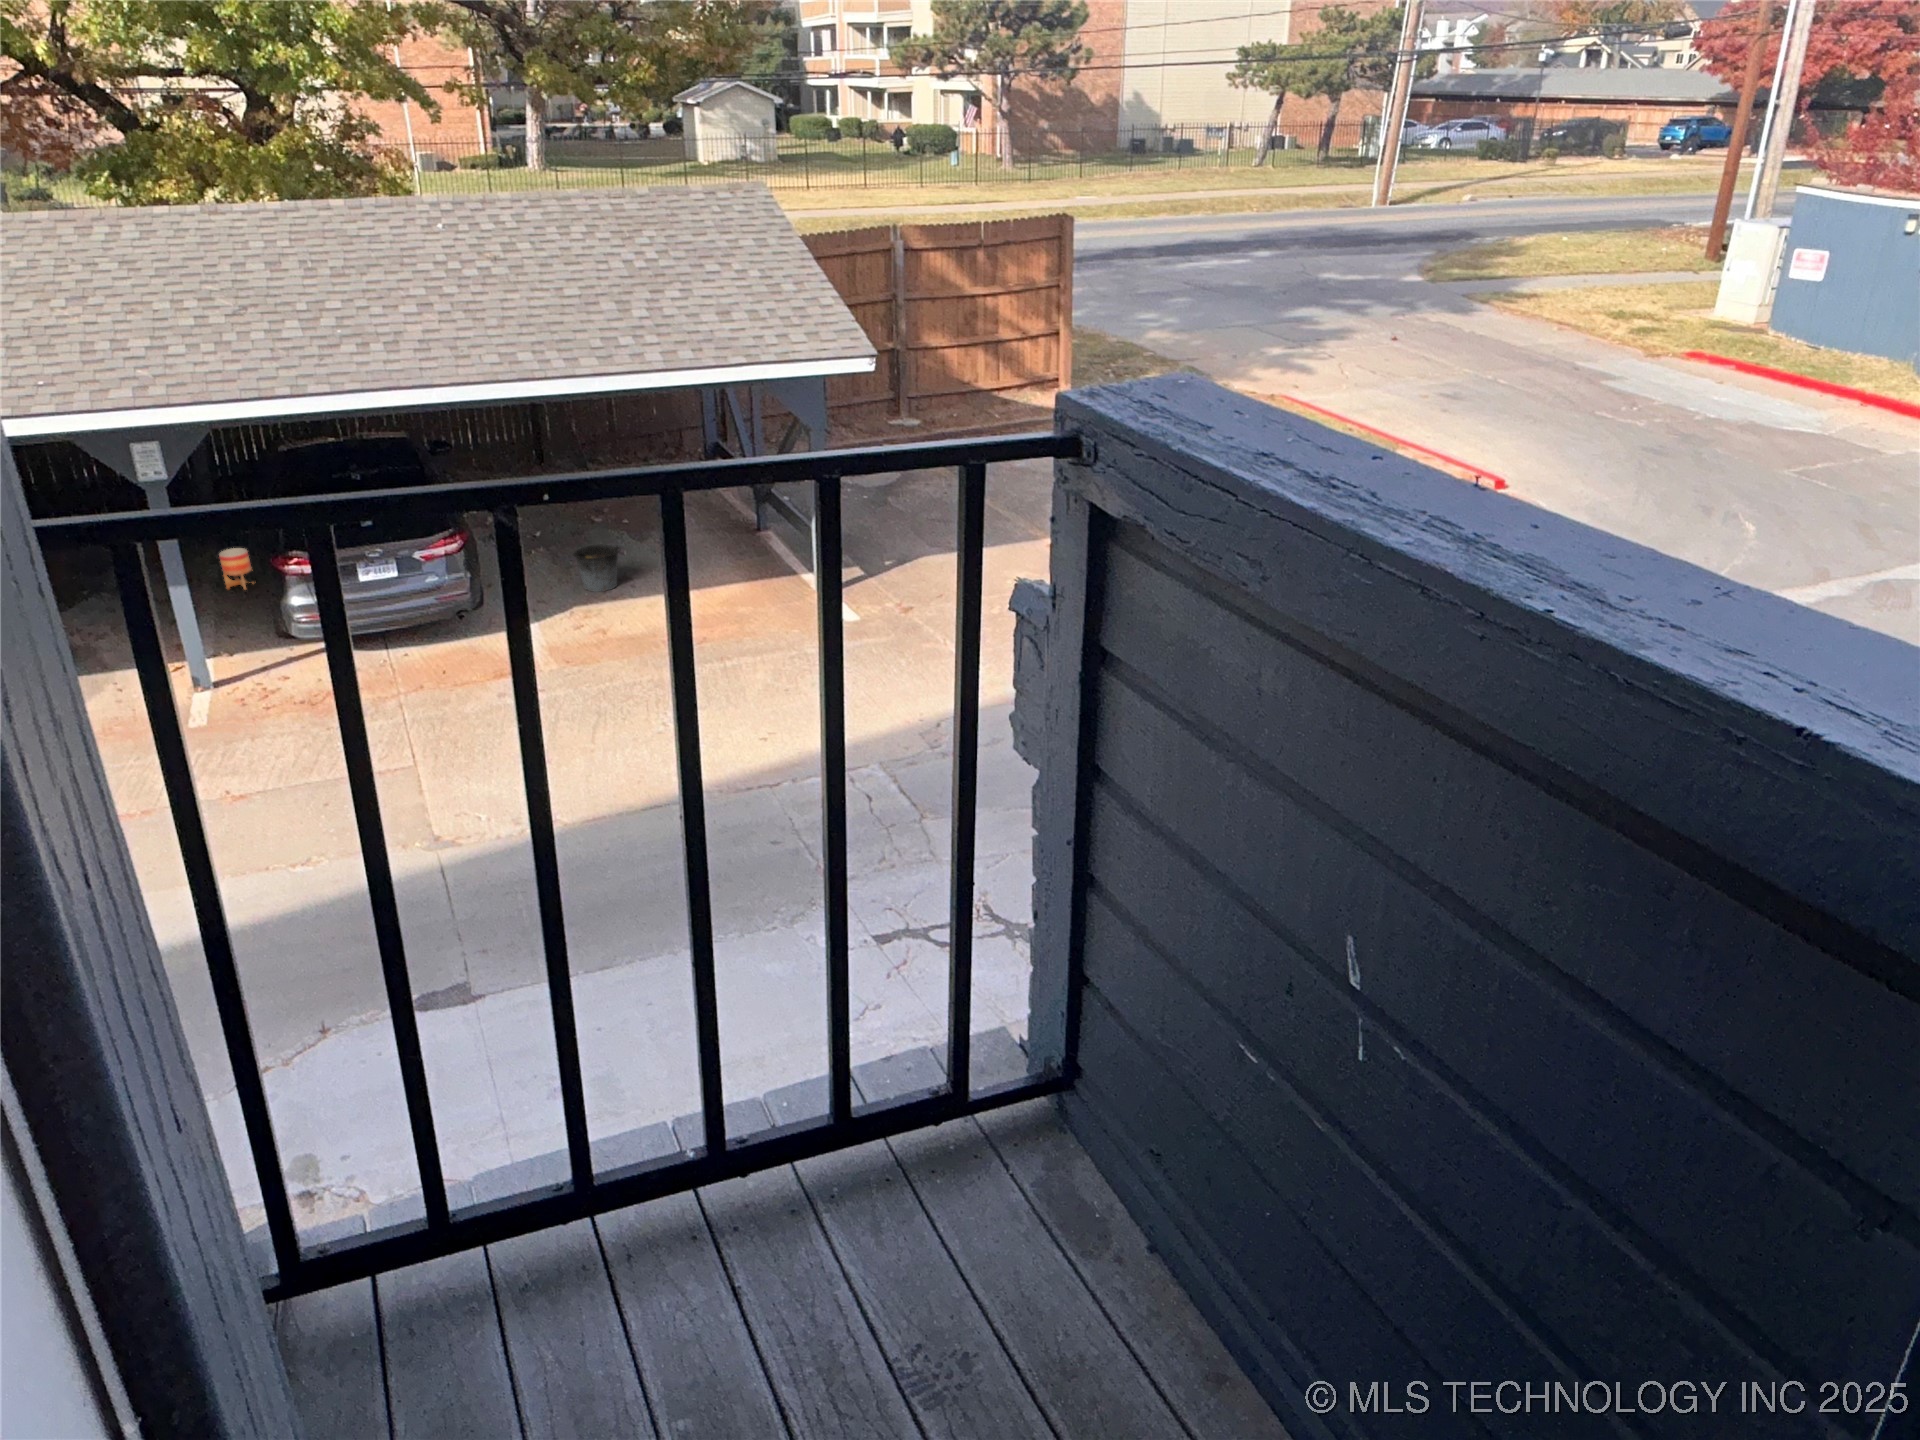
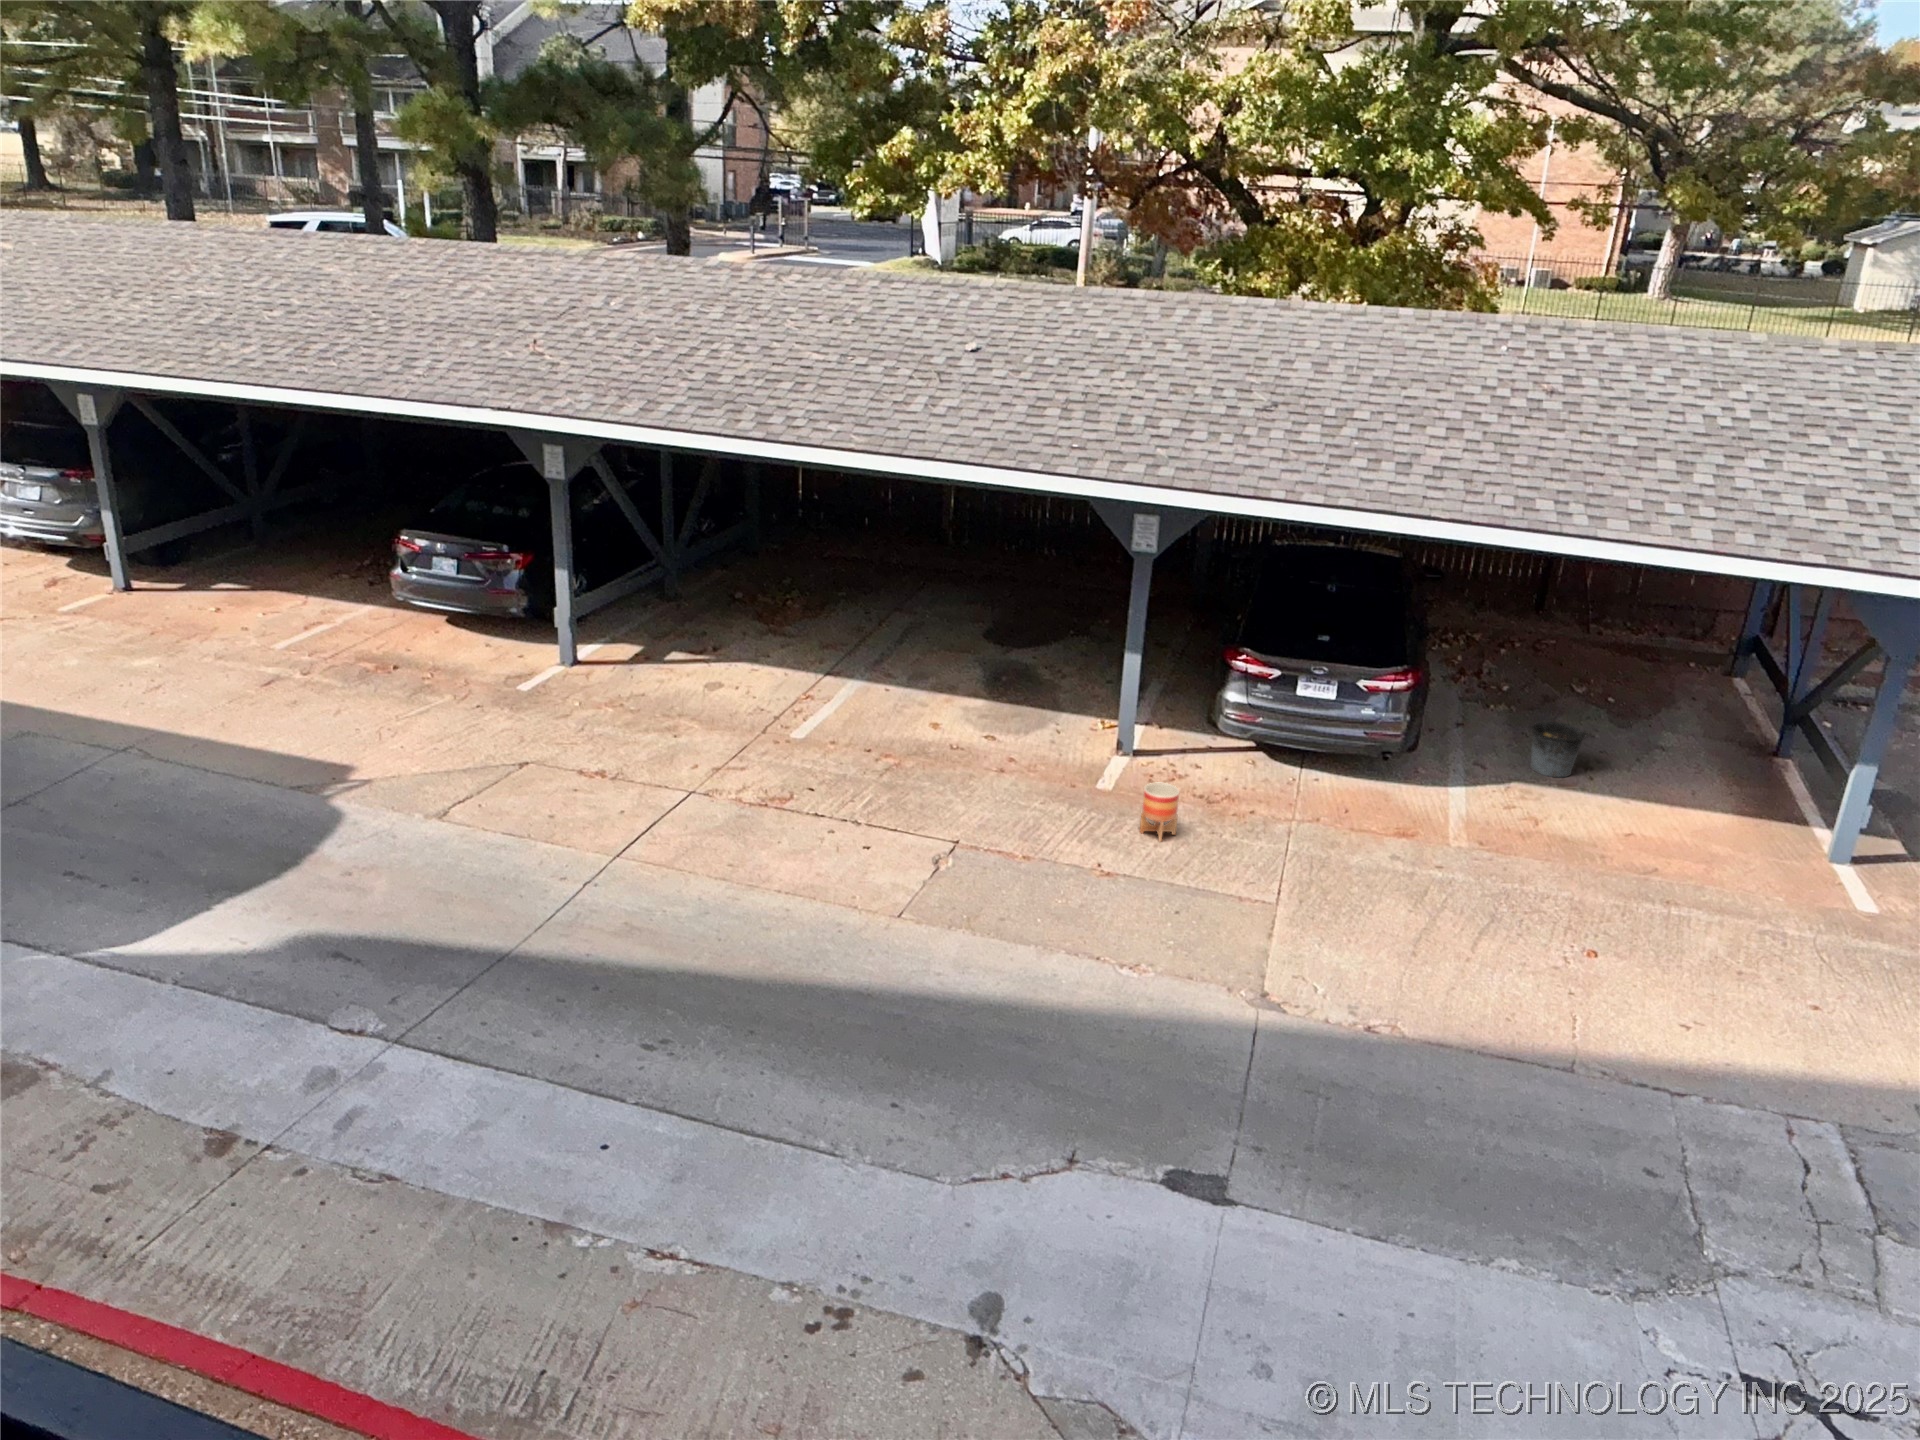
planter: present [219,548,253,589] -> present [1140,783,1179,842]

